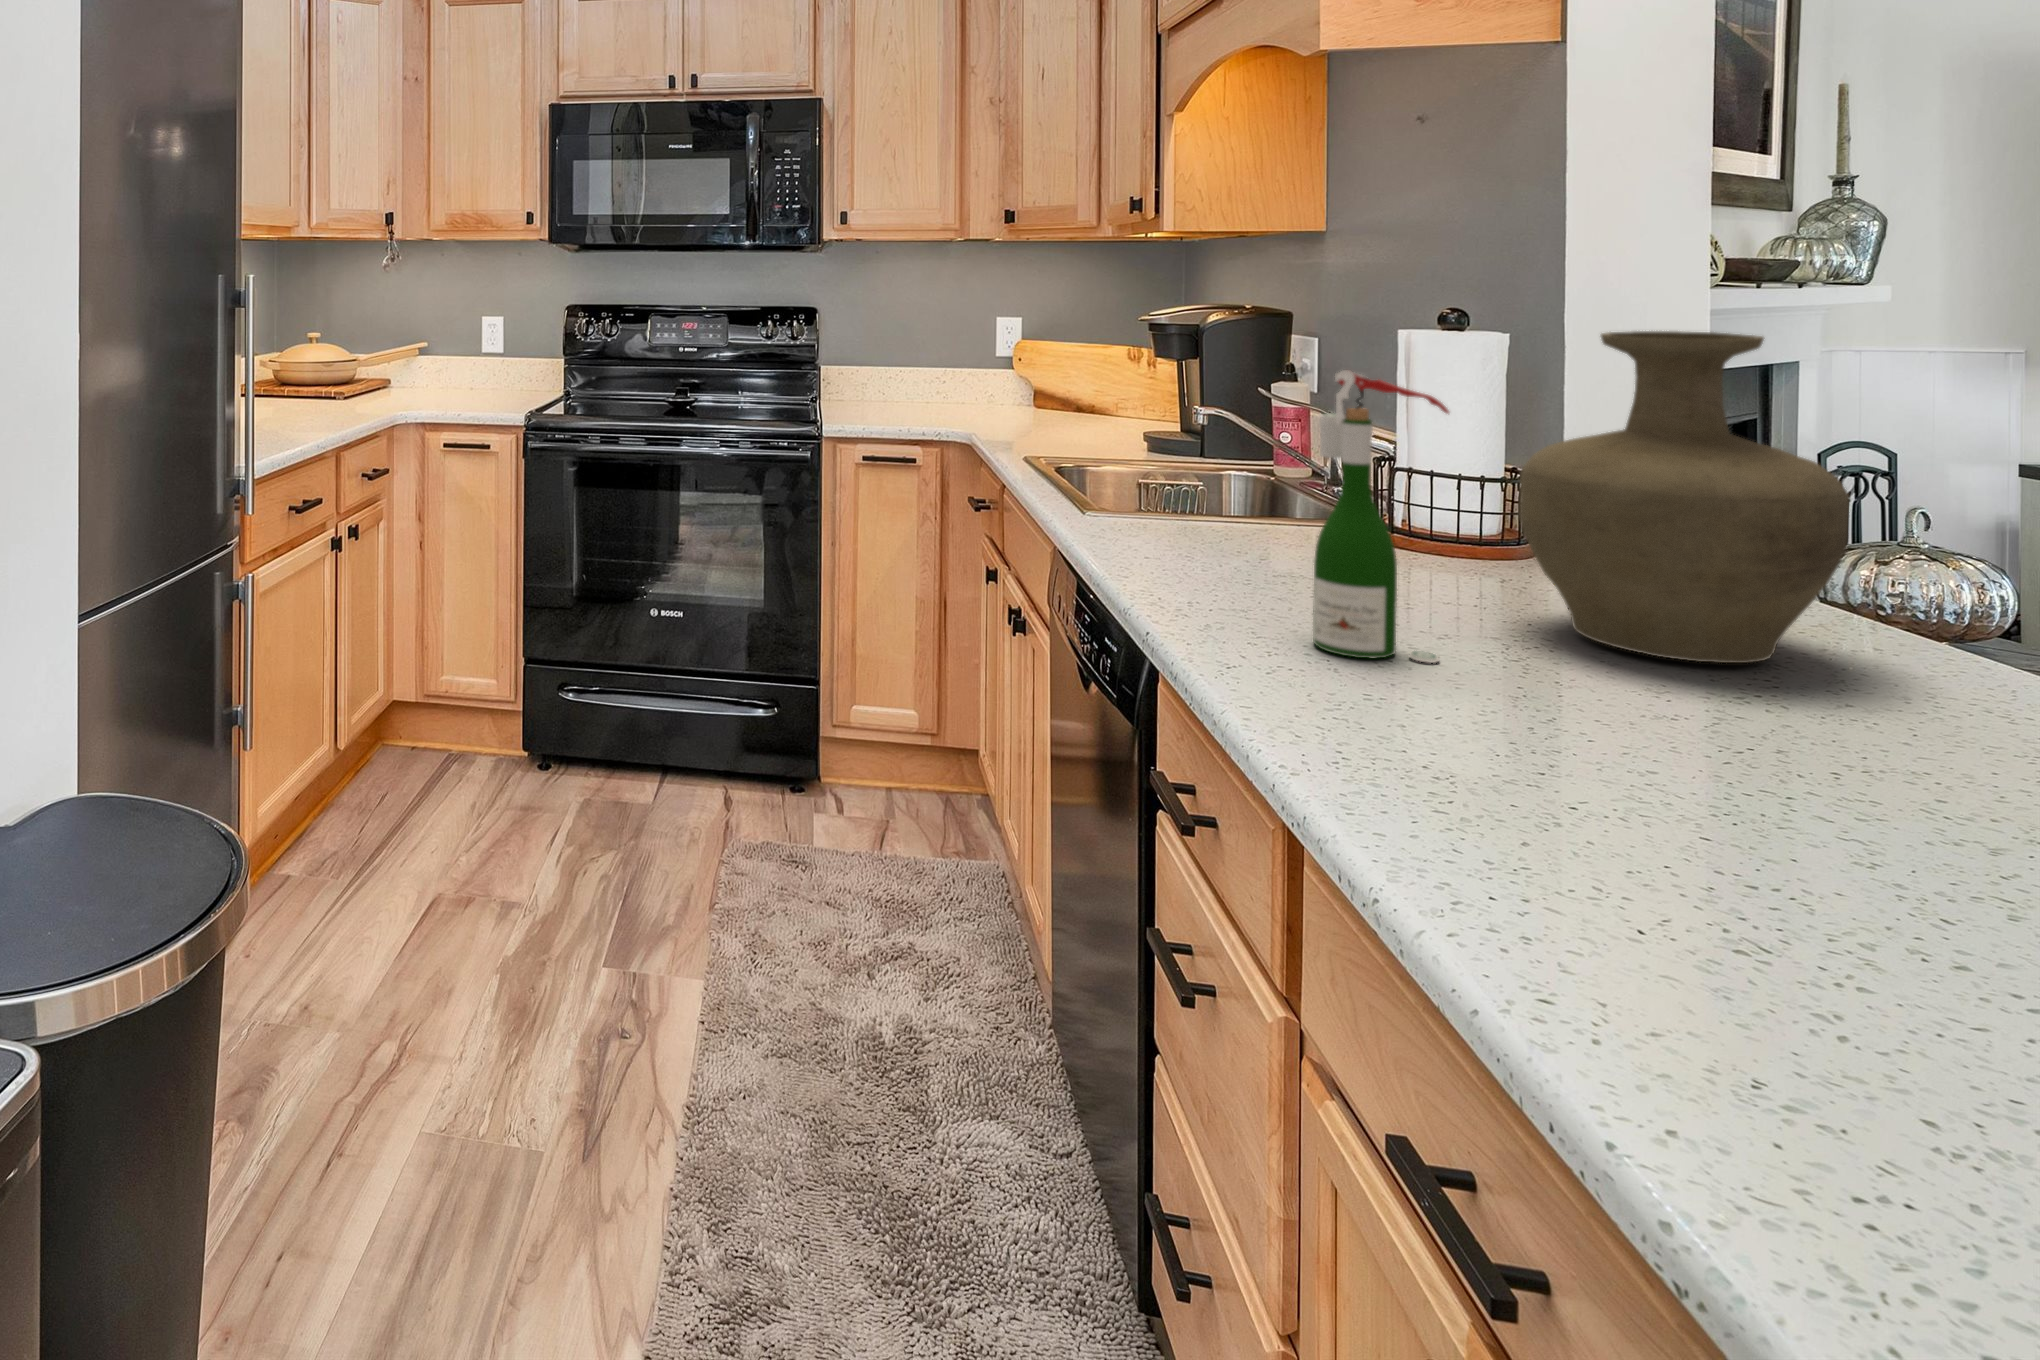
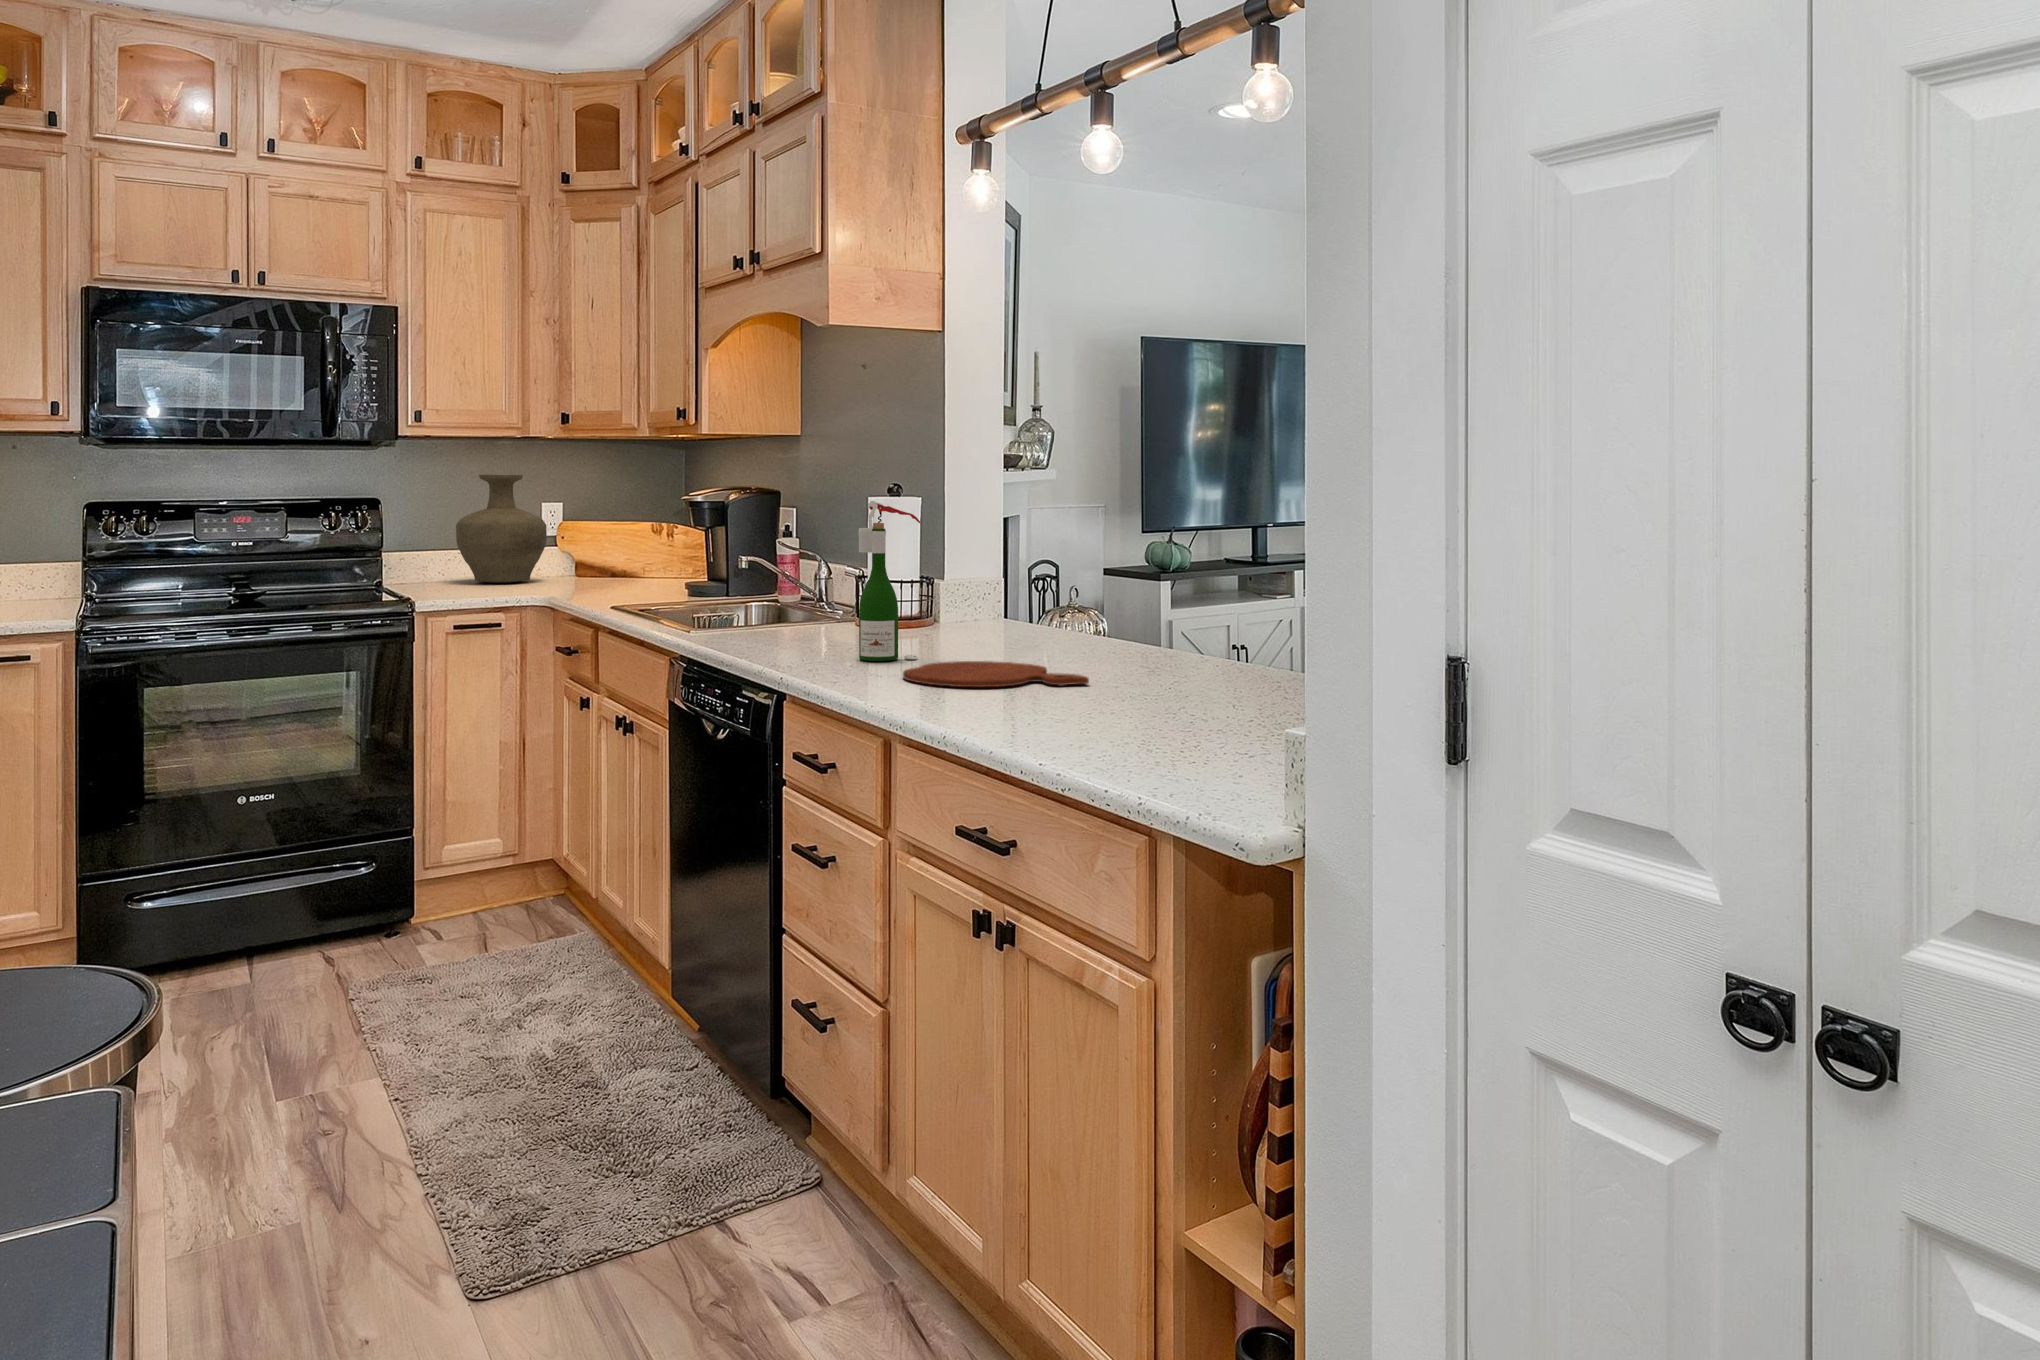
vase: present [1519,331,1849,663] -> present [456,475,547,583]
cutting board: none [1368,694,1887,866] -> present [903,661,1089,687]

